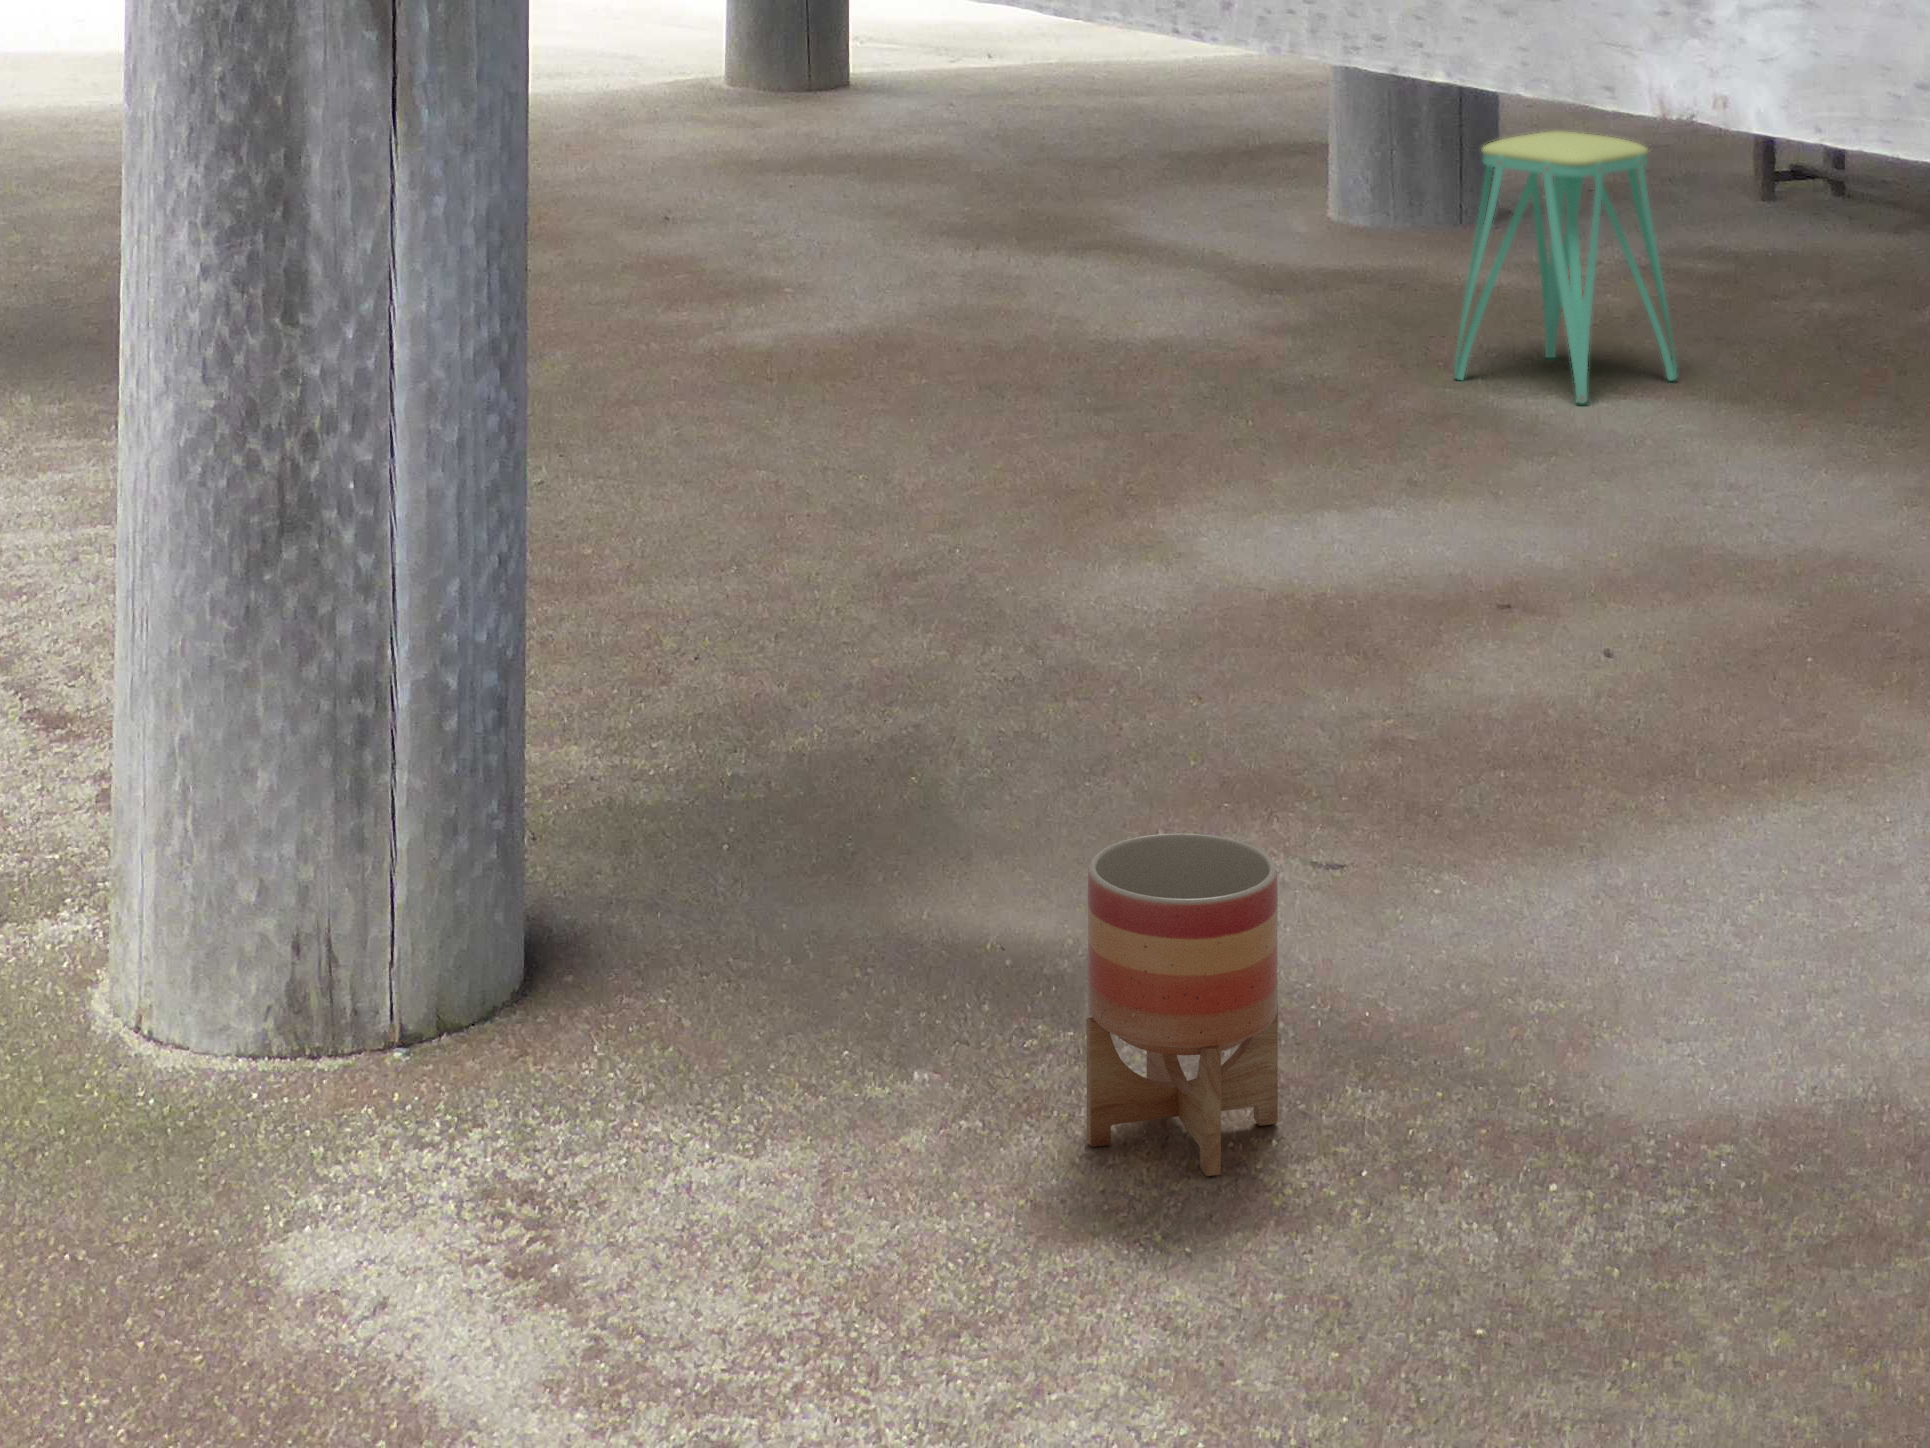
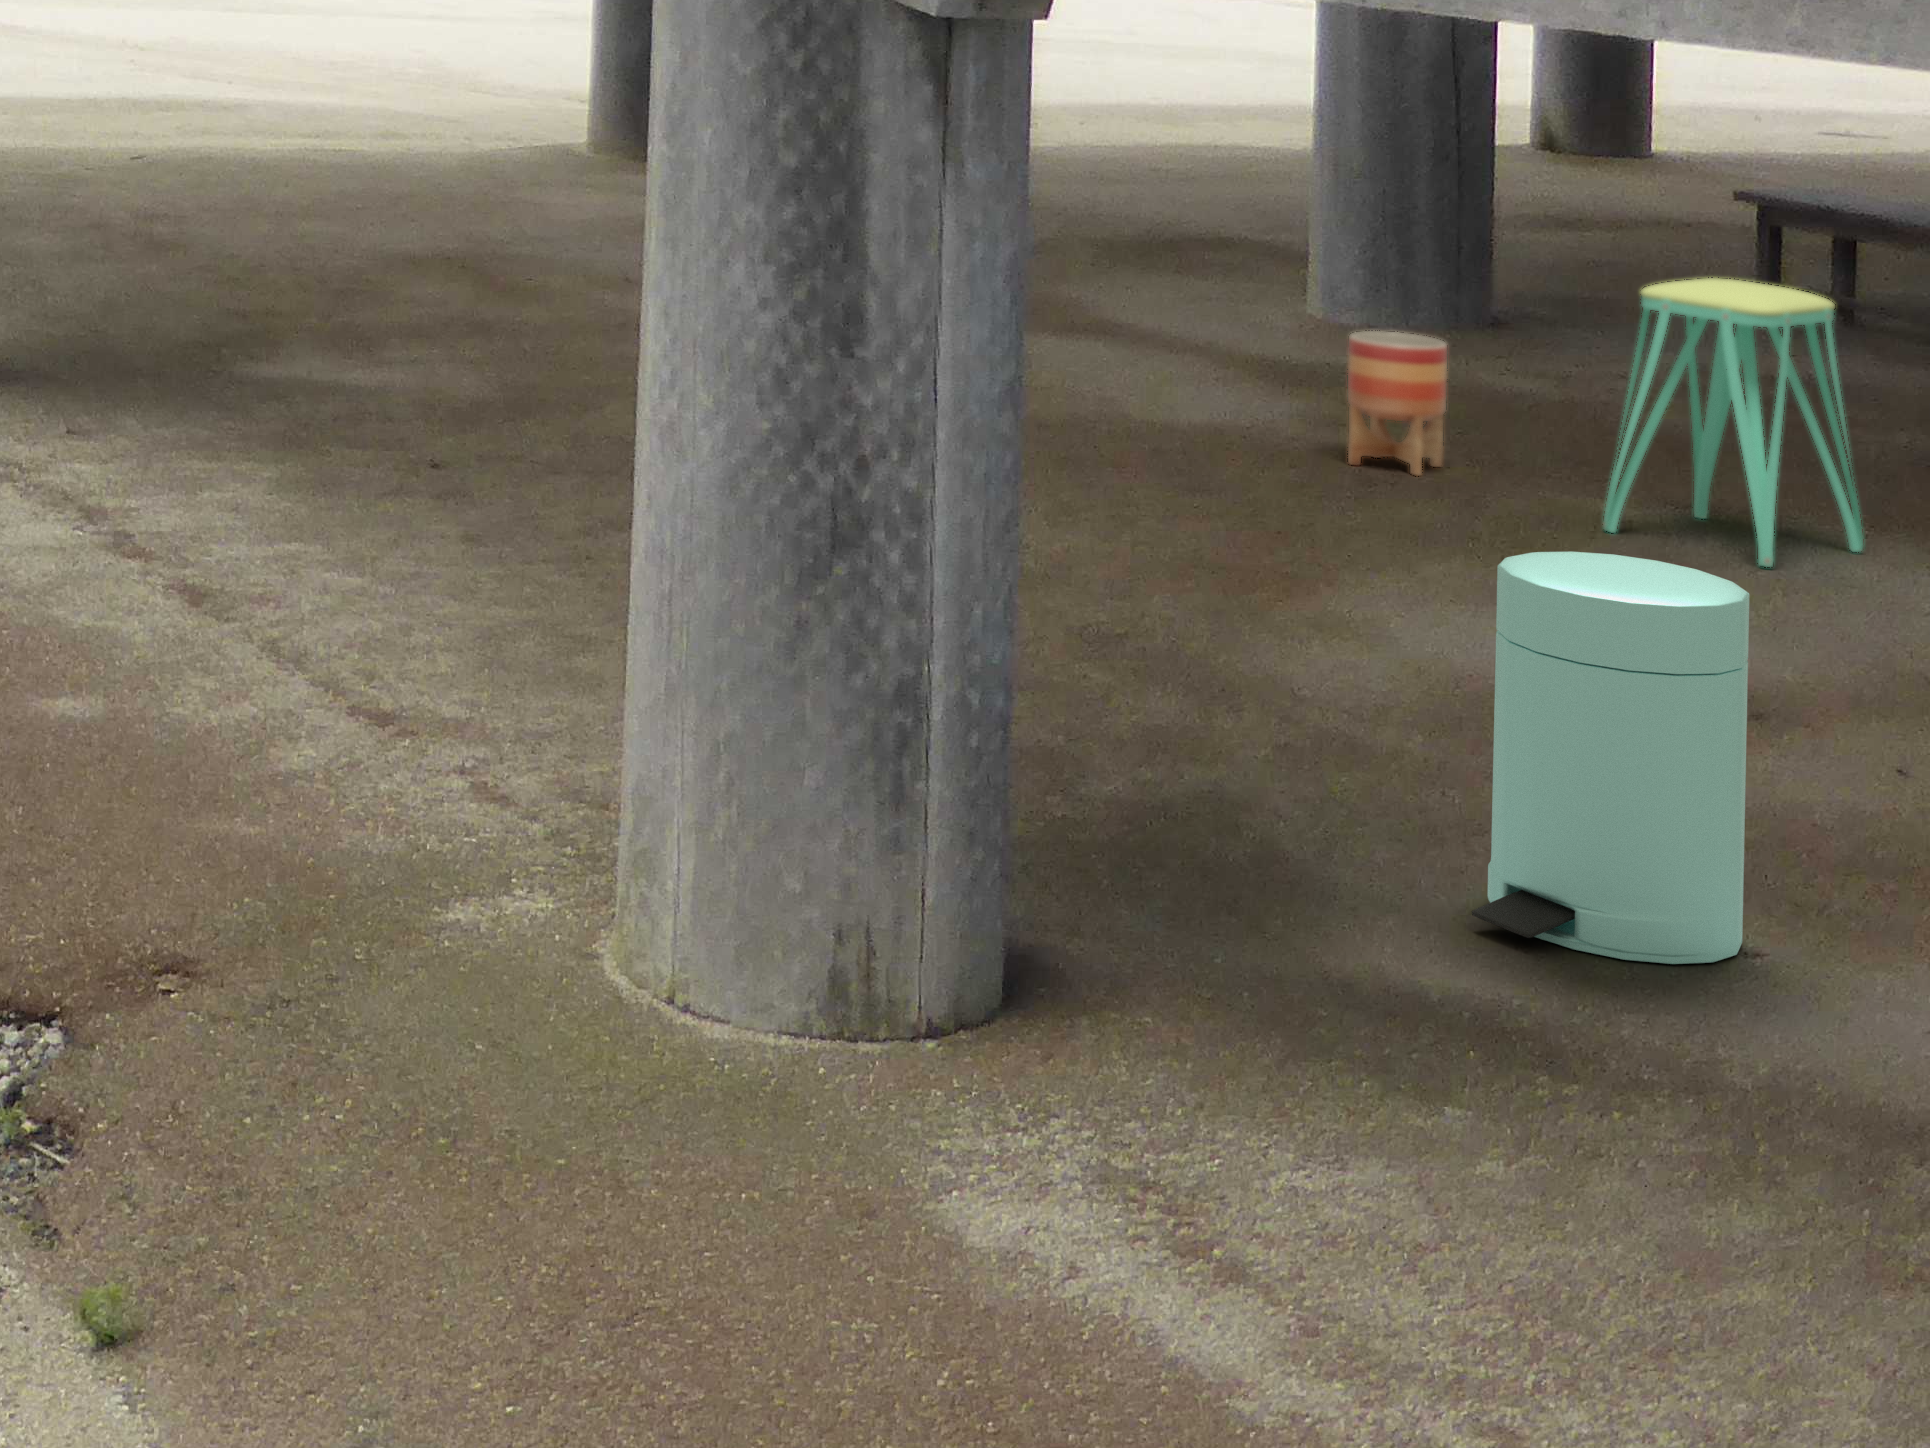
trash can: none [1078,439,1336,850] -> present [1472,552,1749,964]
planter: present [1086,833,1278,1176] -> present [1348,331,1447,475]

